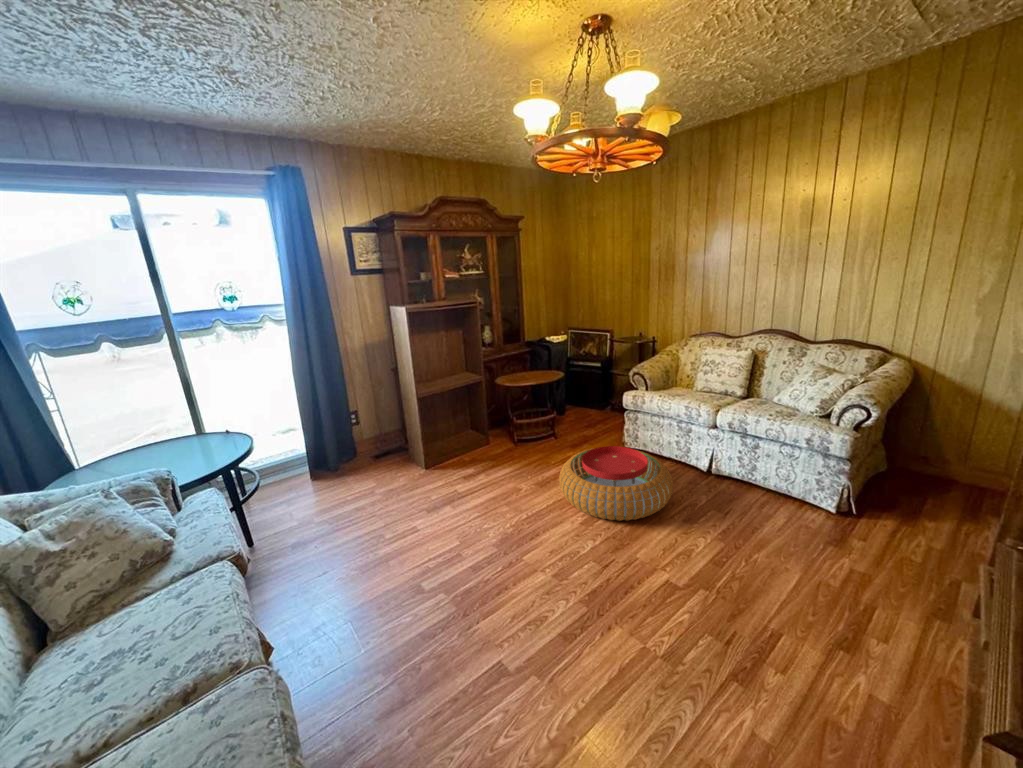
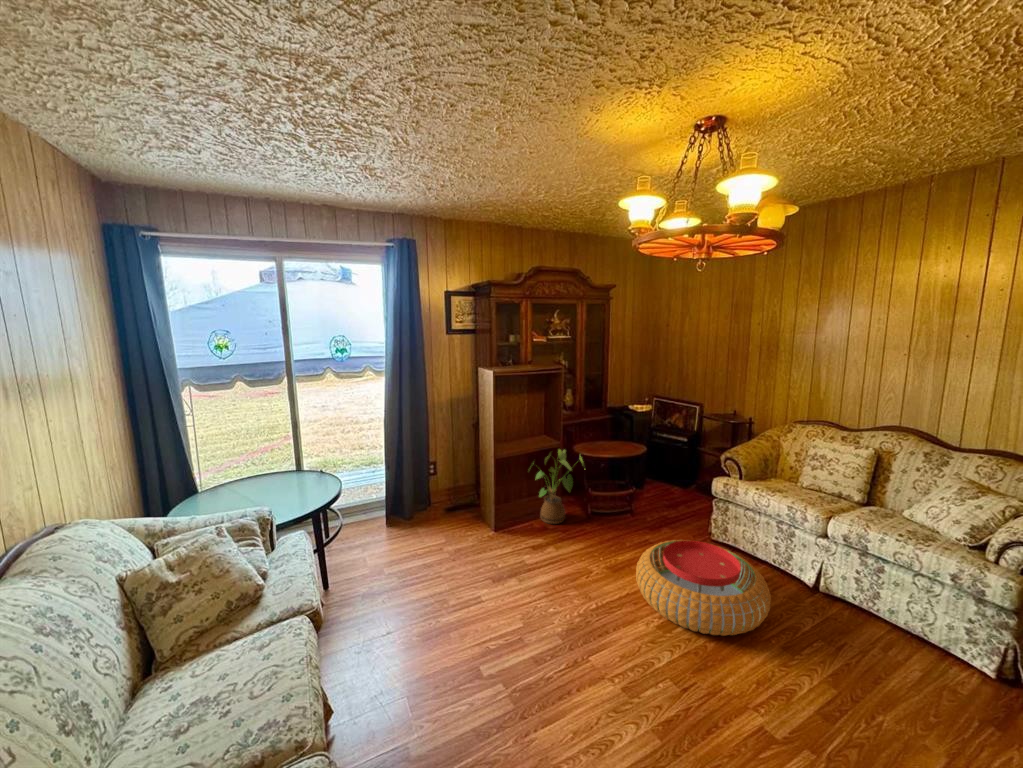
house plant: none [452,382,507,454] -> present [536,449,585,524]

